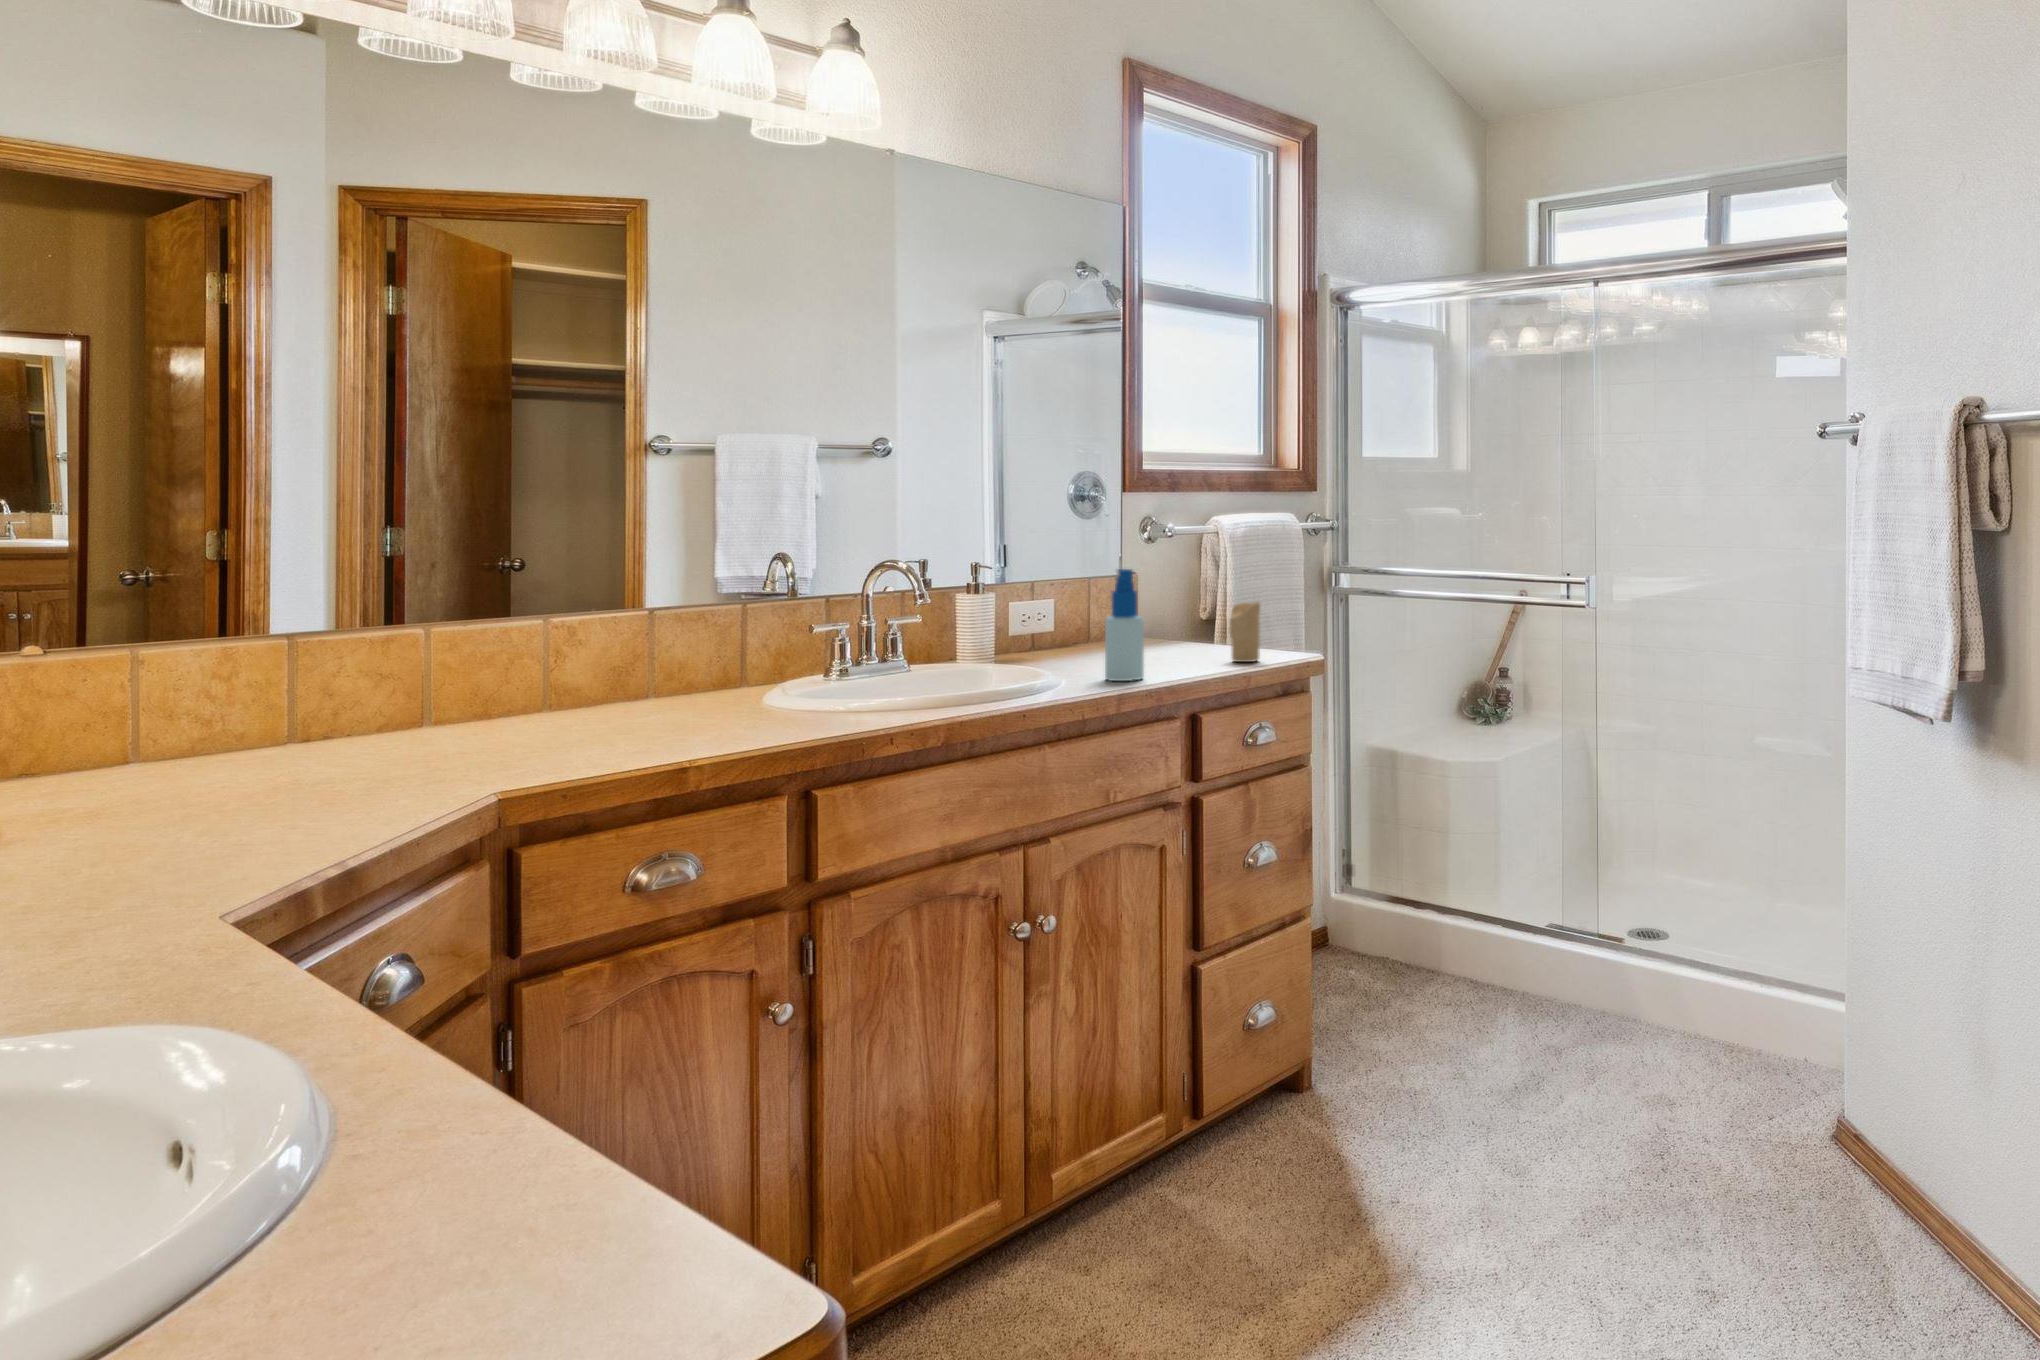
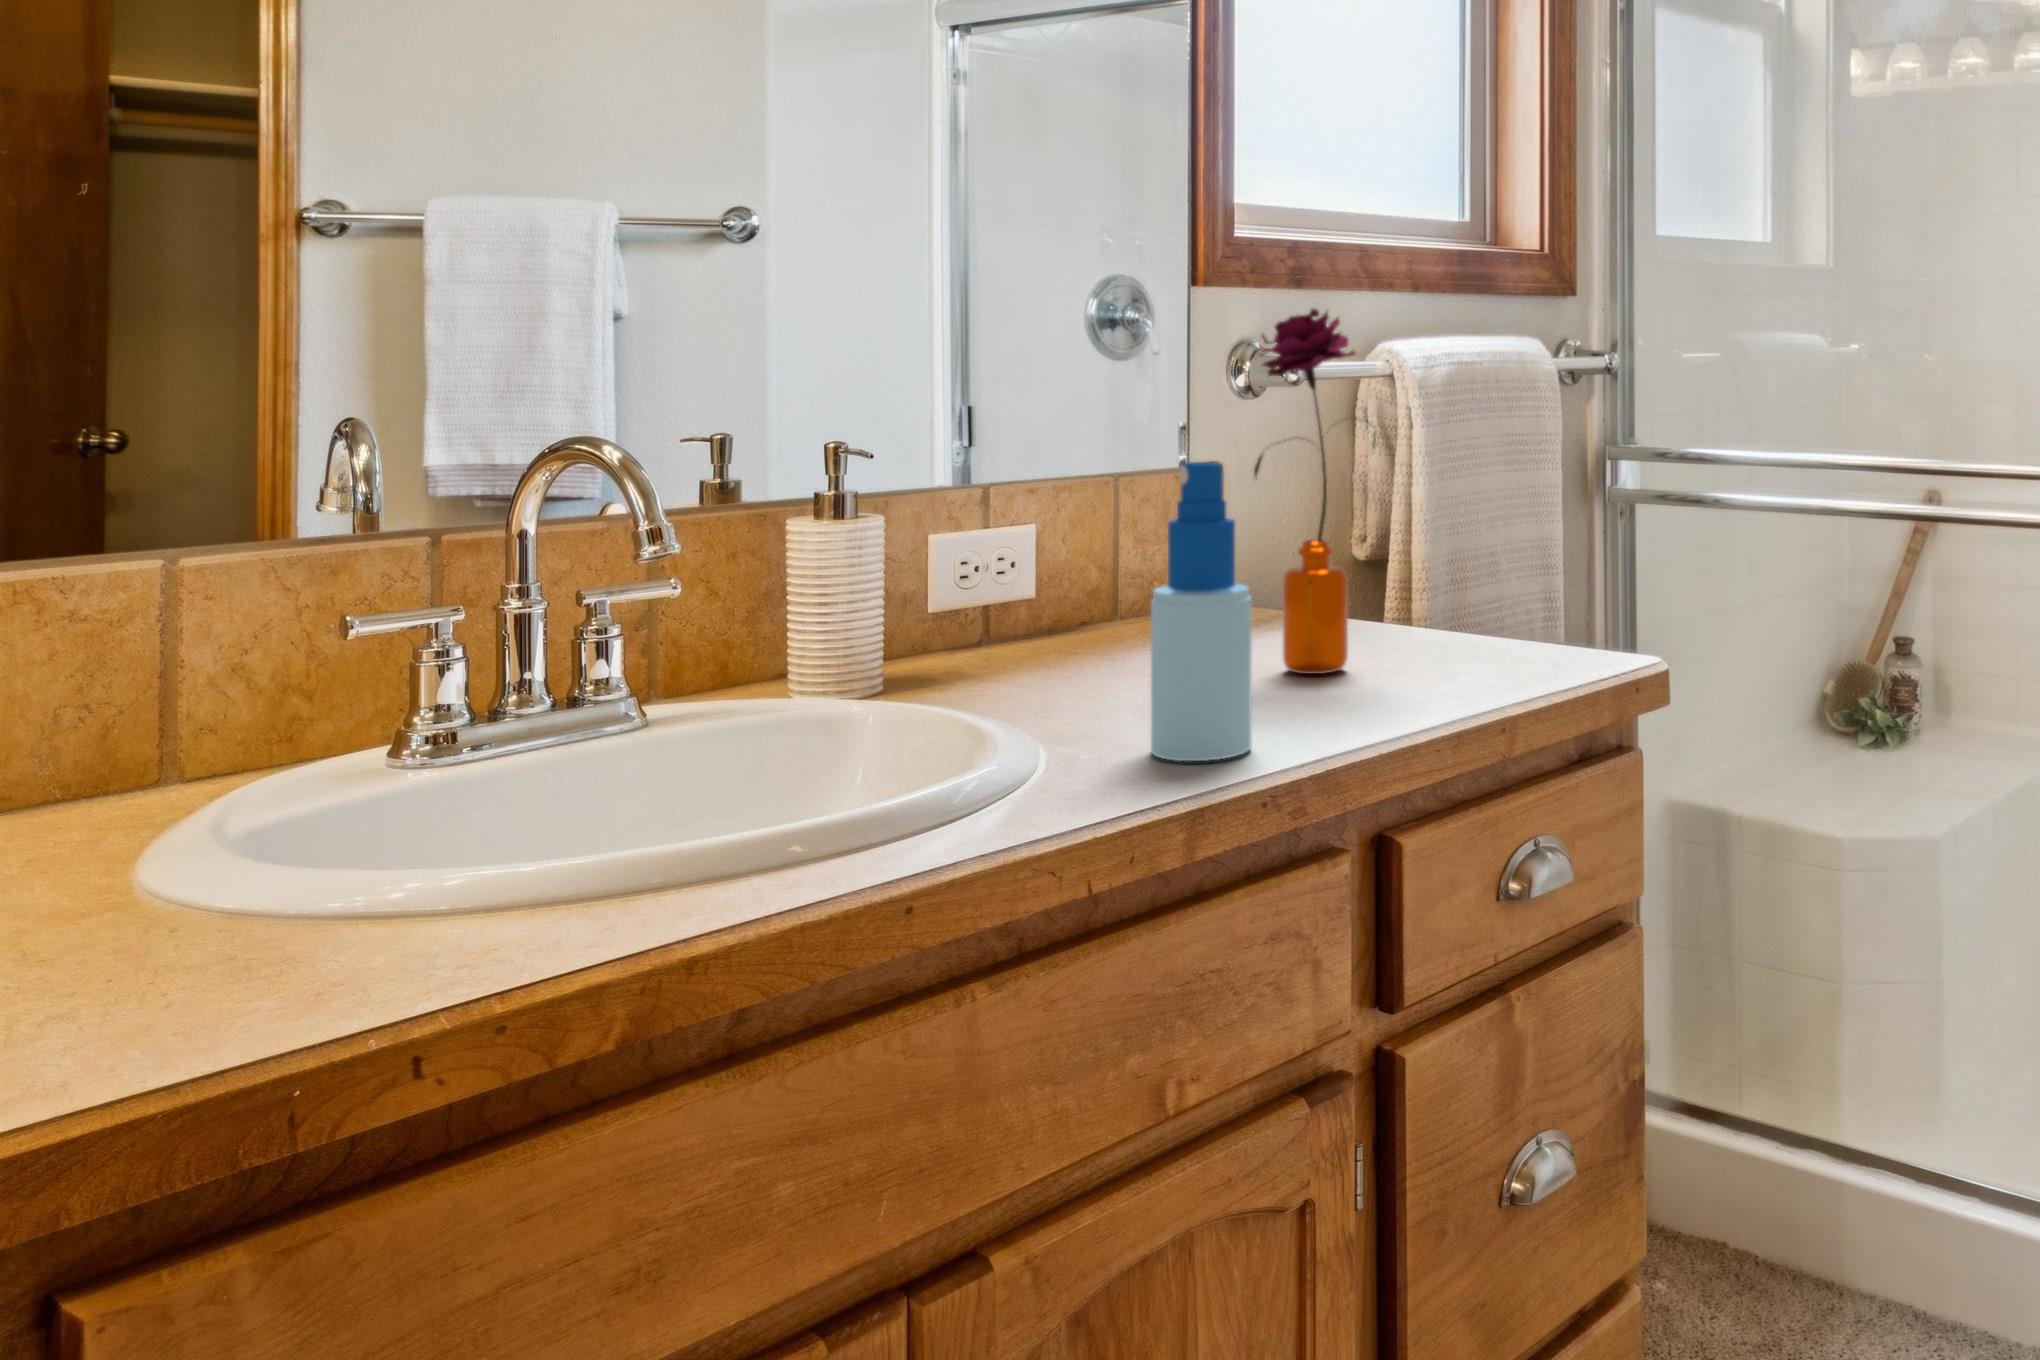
flower: none [1148,506,1200,659] -> present [1254,308,1376,674]
candle: present [1230,602,1260,662] -> none [1450,536,1523,684]

